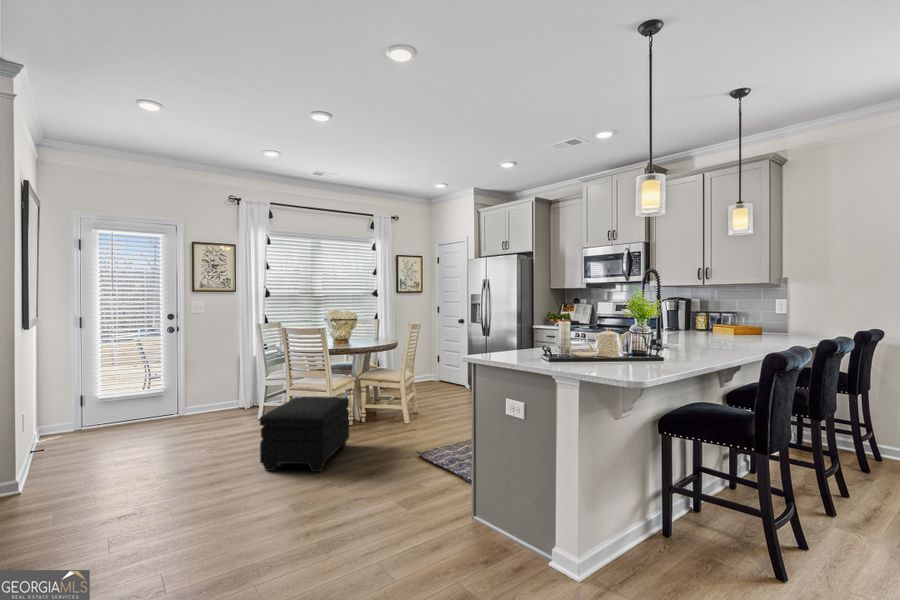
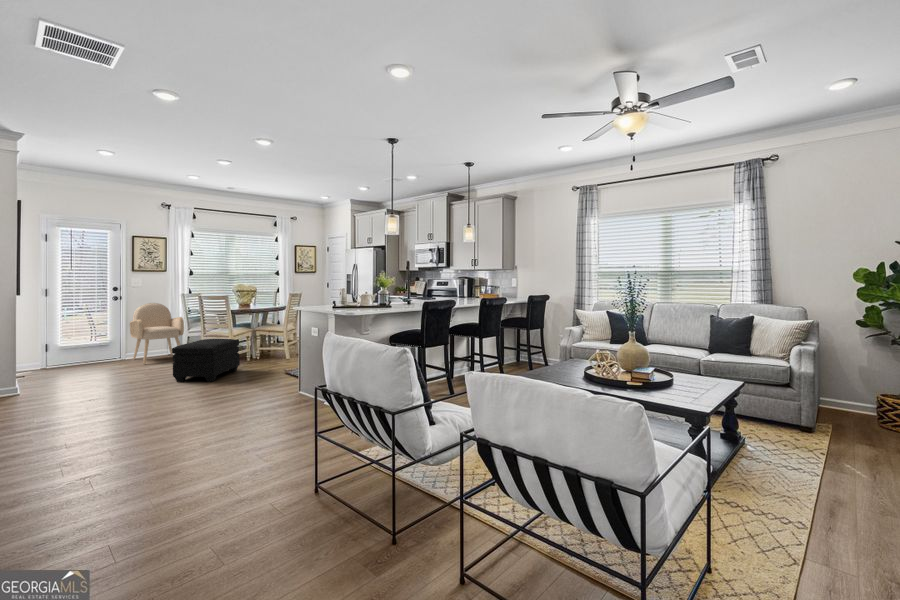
armchair: none [188,337,261,429] -> present [130,303,184,364]

